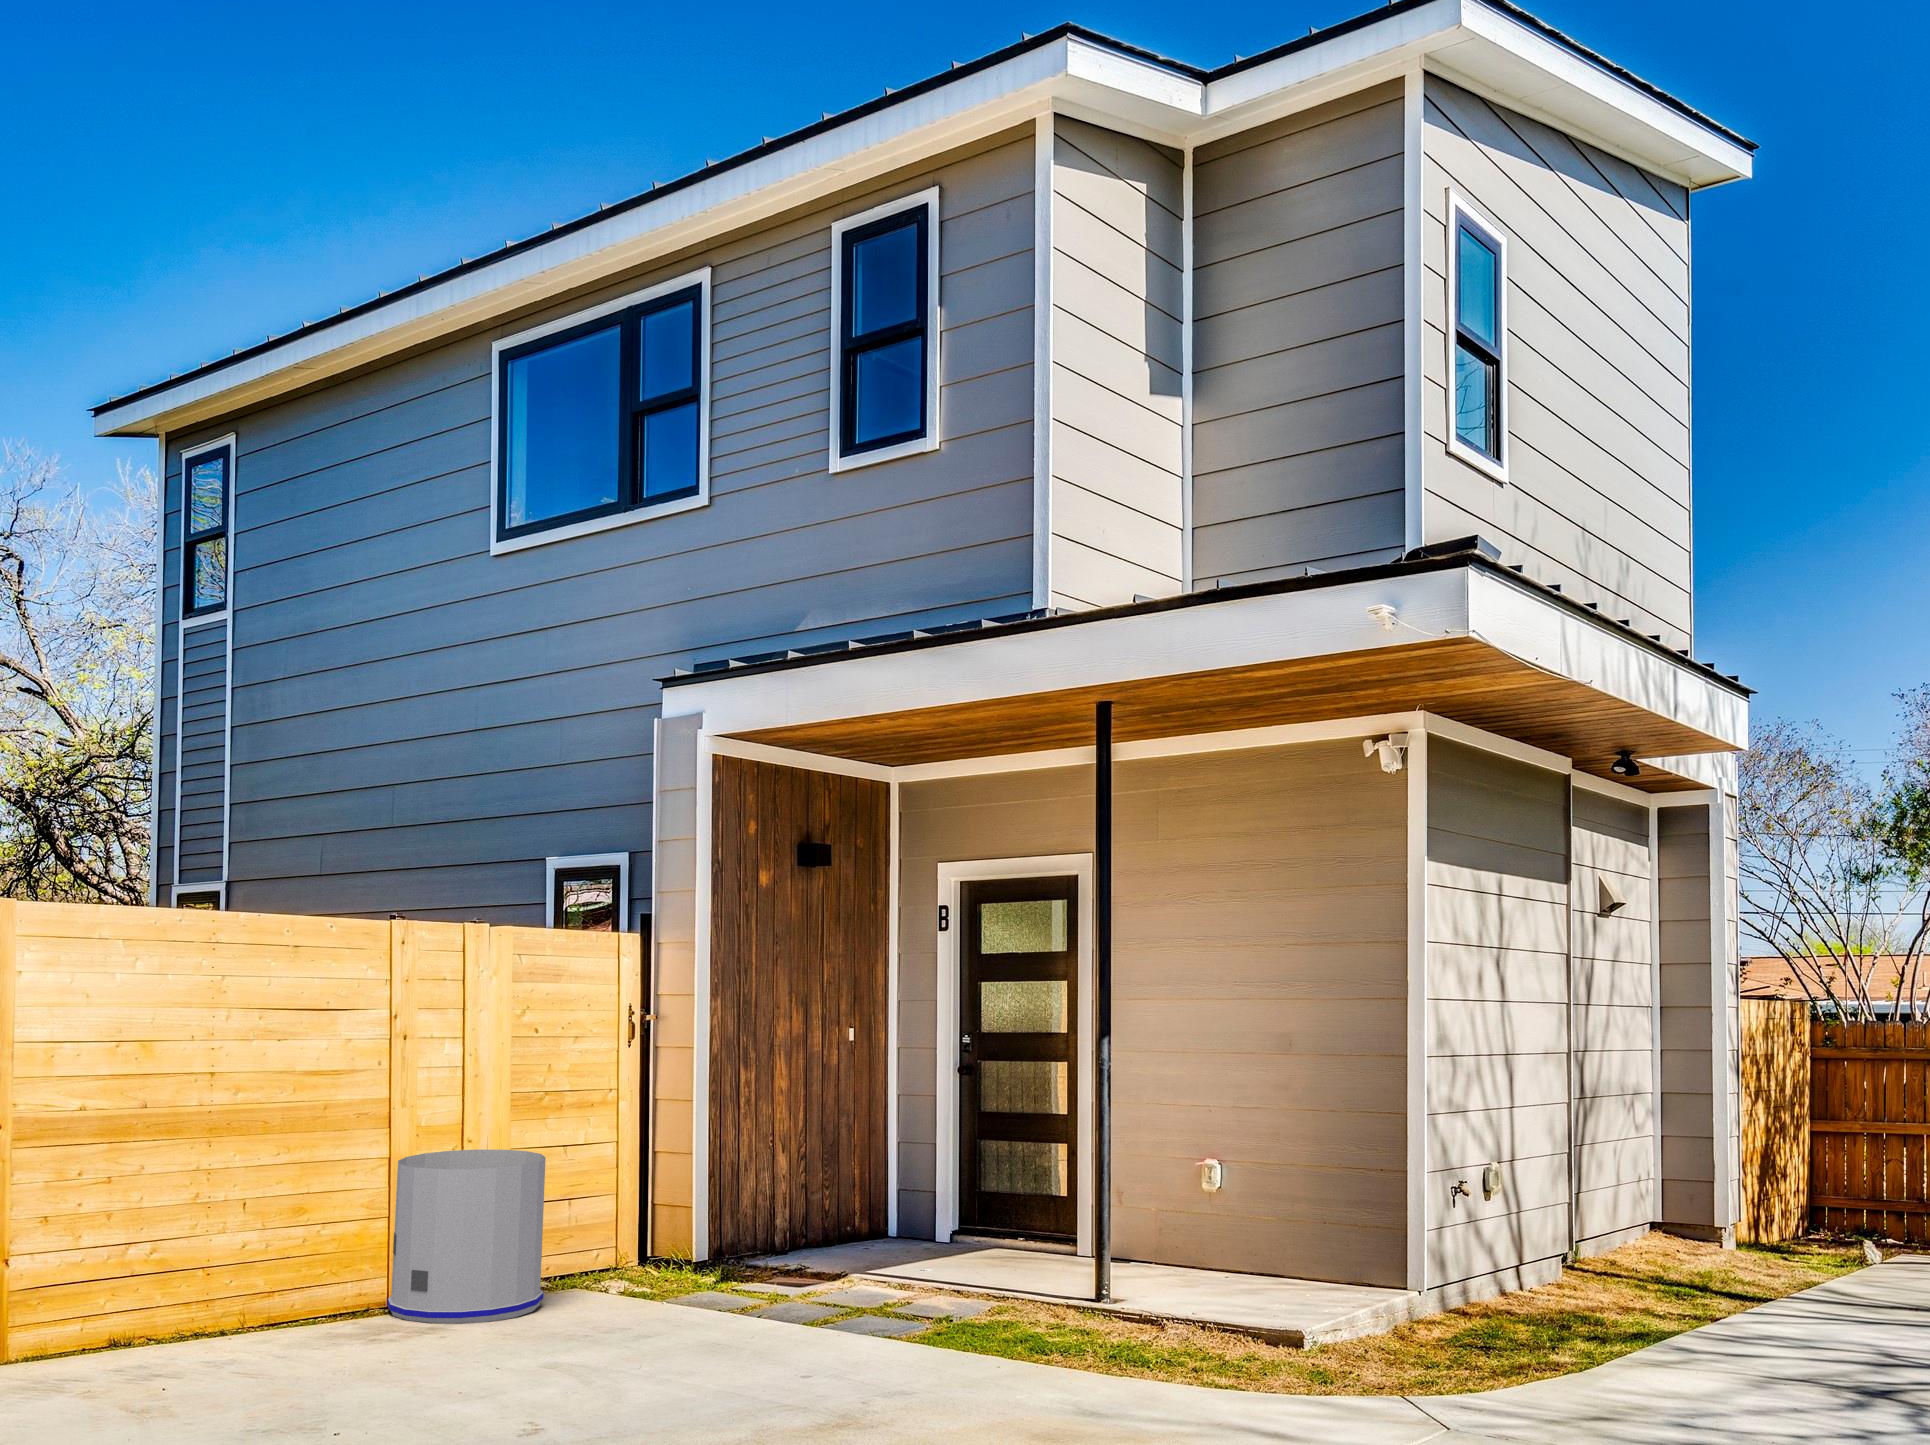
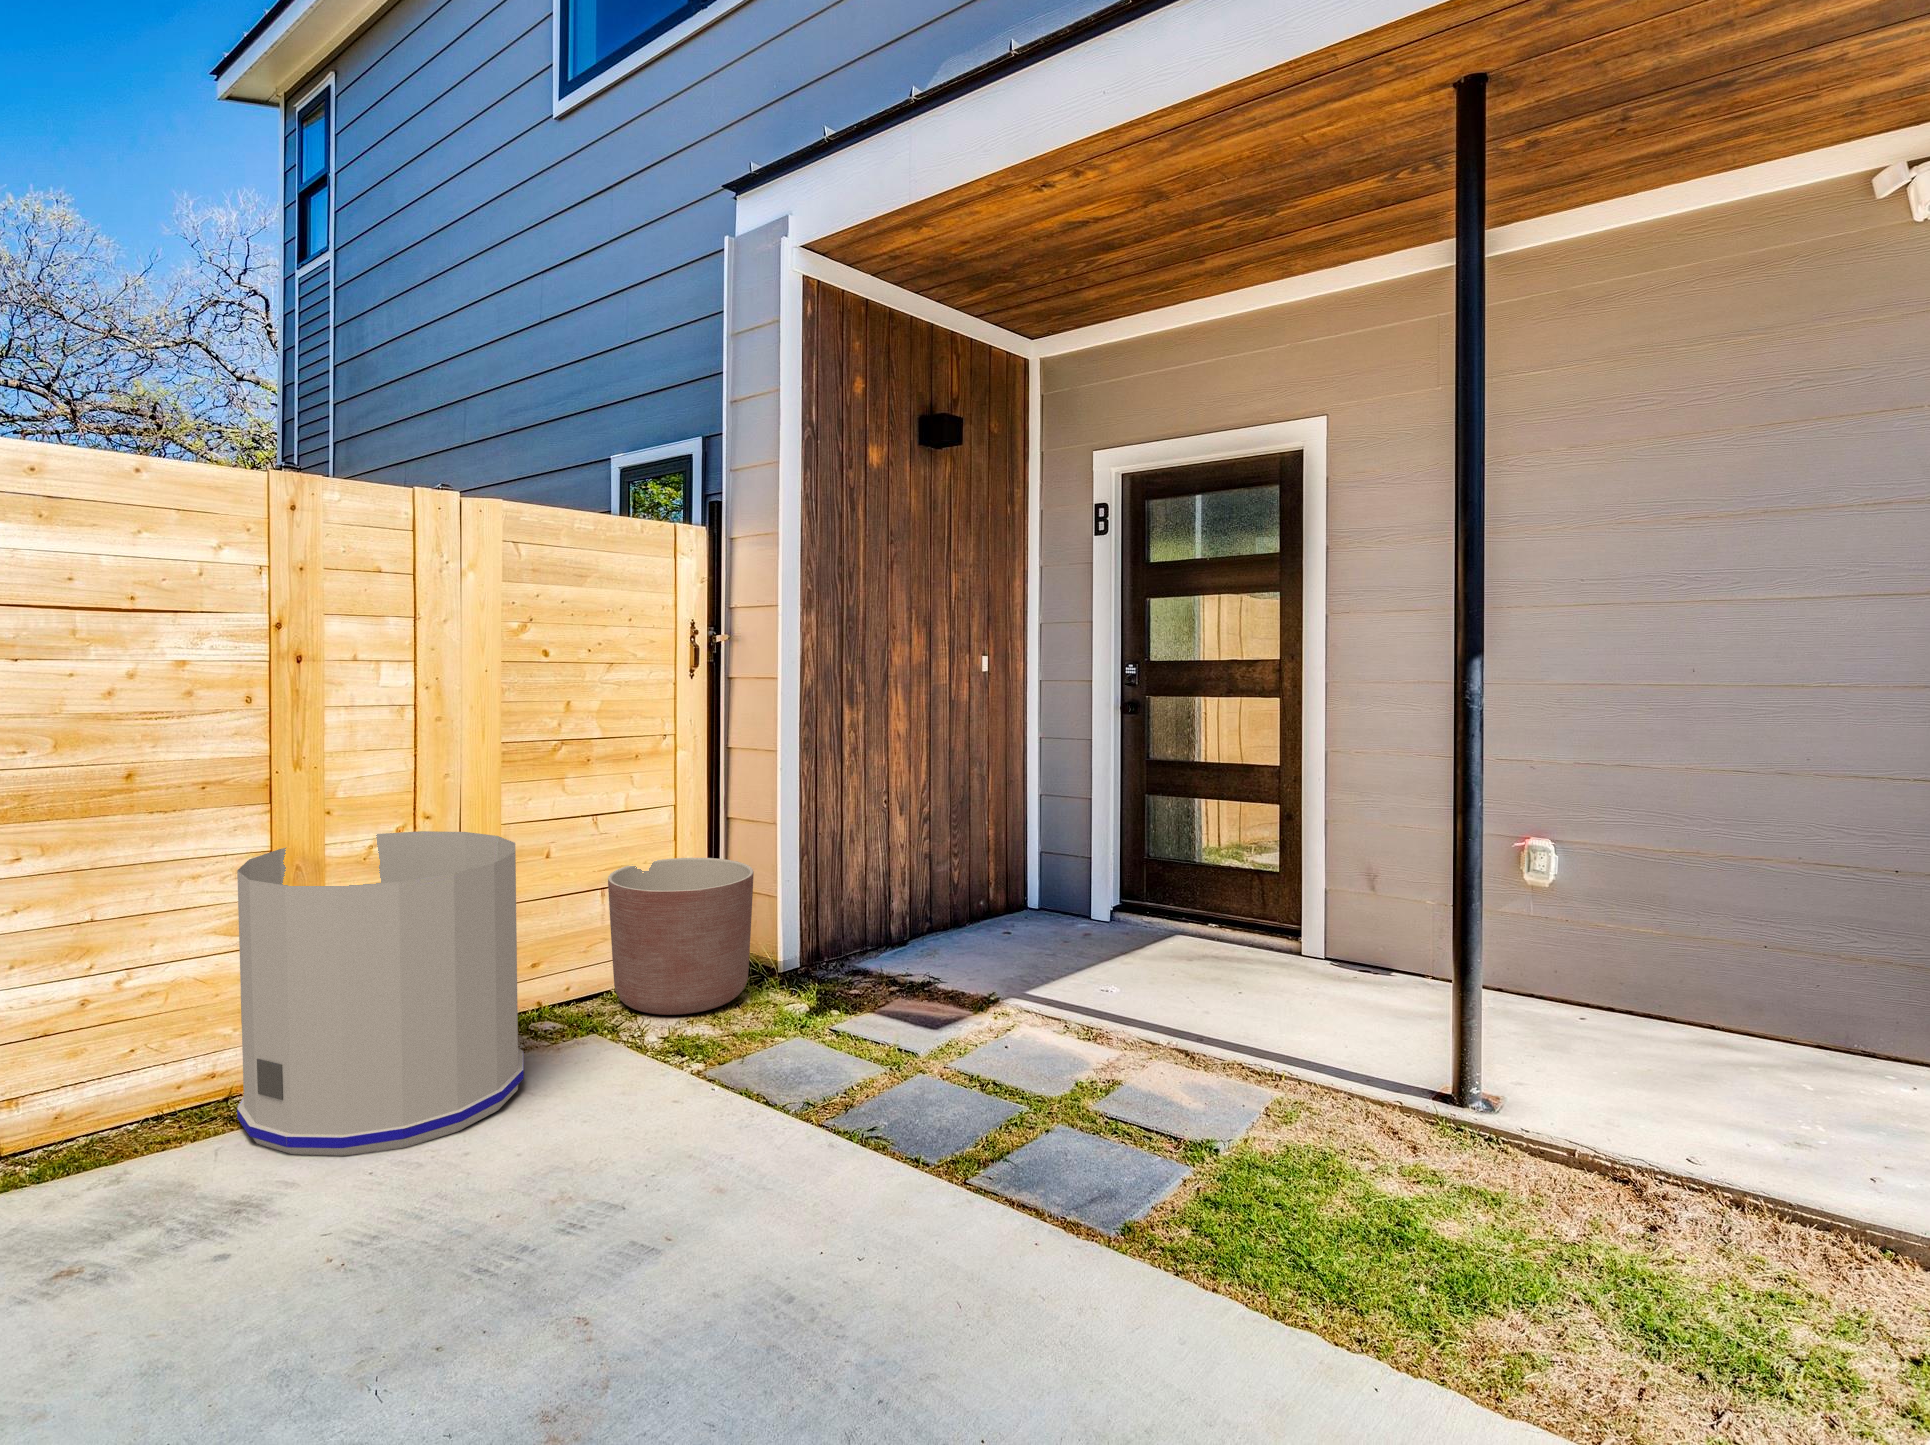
planter: none [578,1179,676,1282] -> present [608,858,754,1015]

